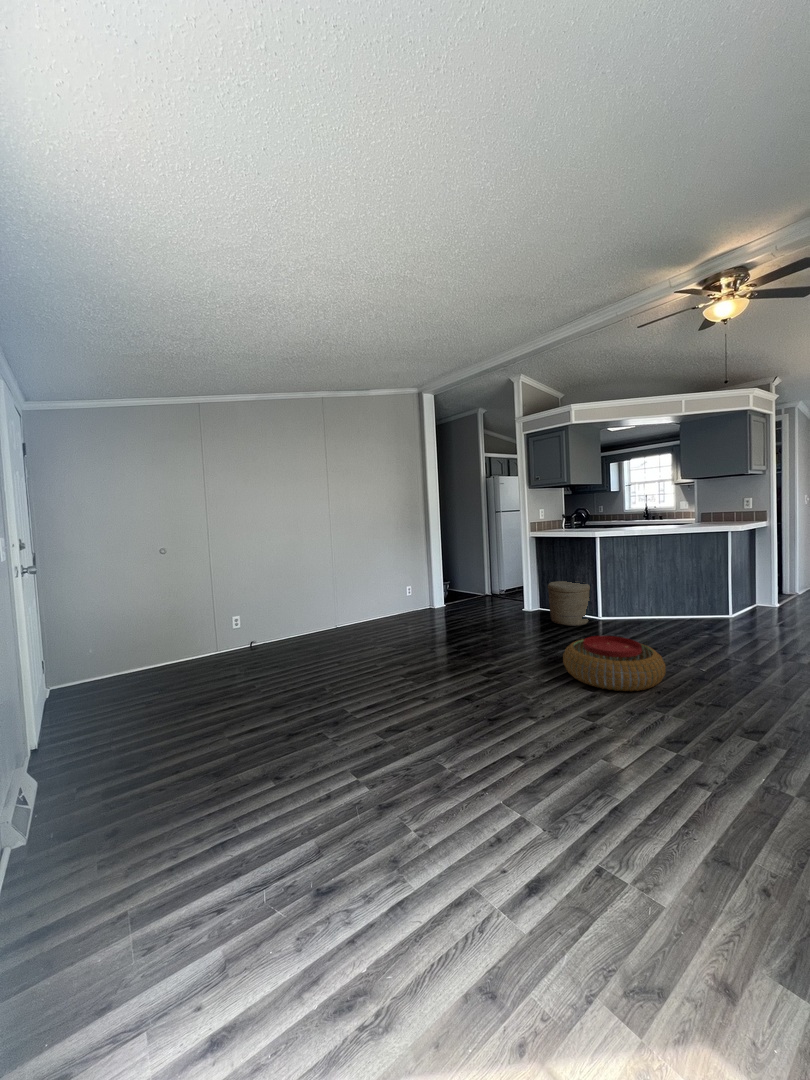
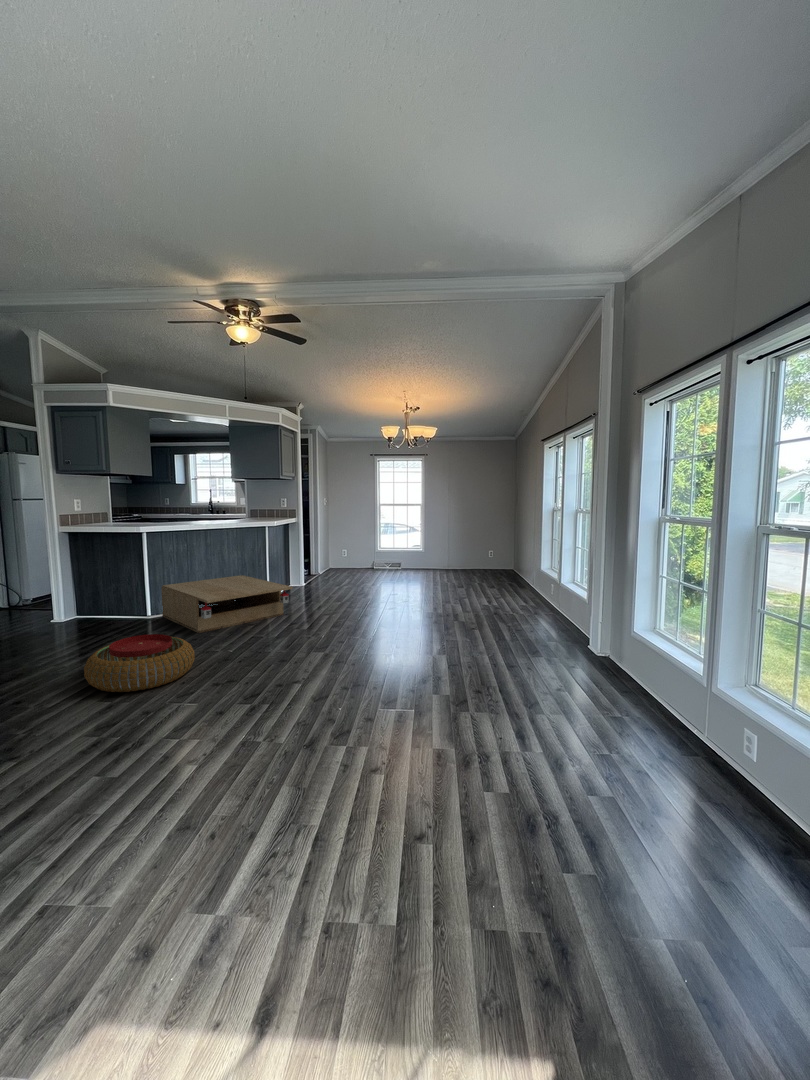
woven basket: present [548,581,590,626] -> none [82,581,136,631]
coffee table: none [612,586,778,643] -> present [162,575,292,633]

